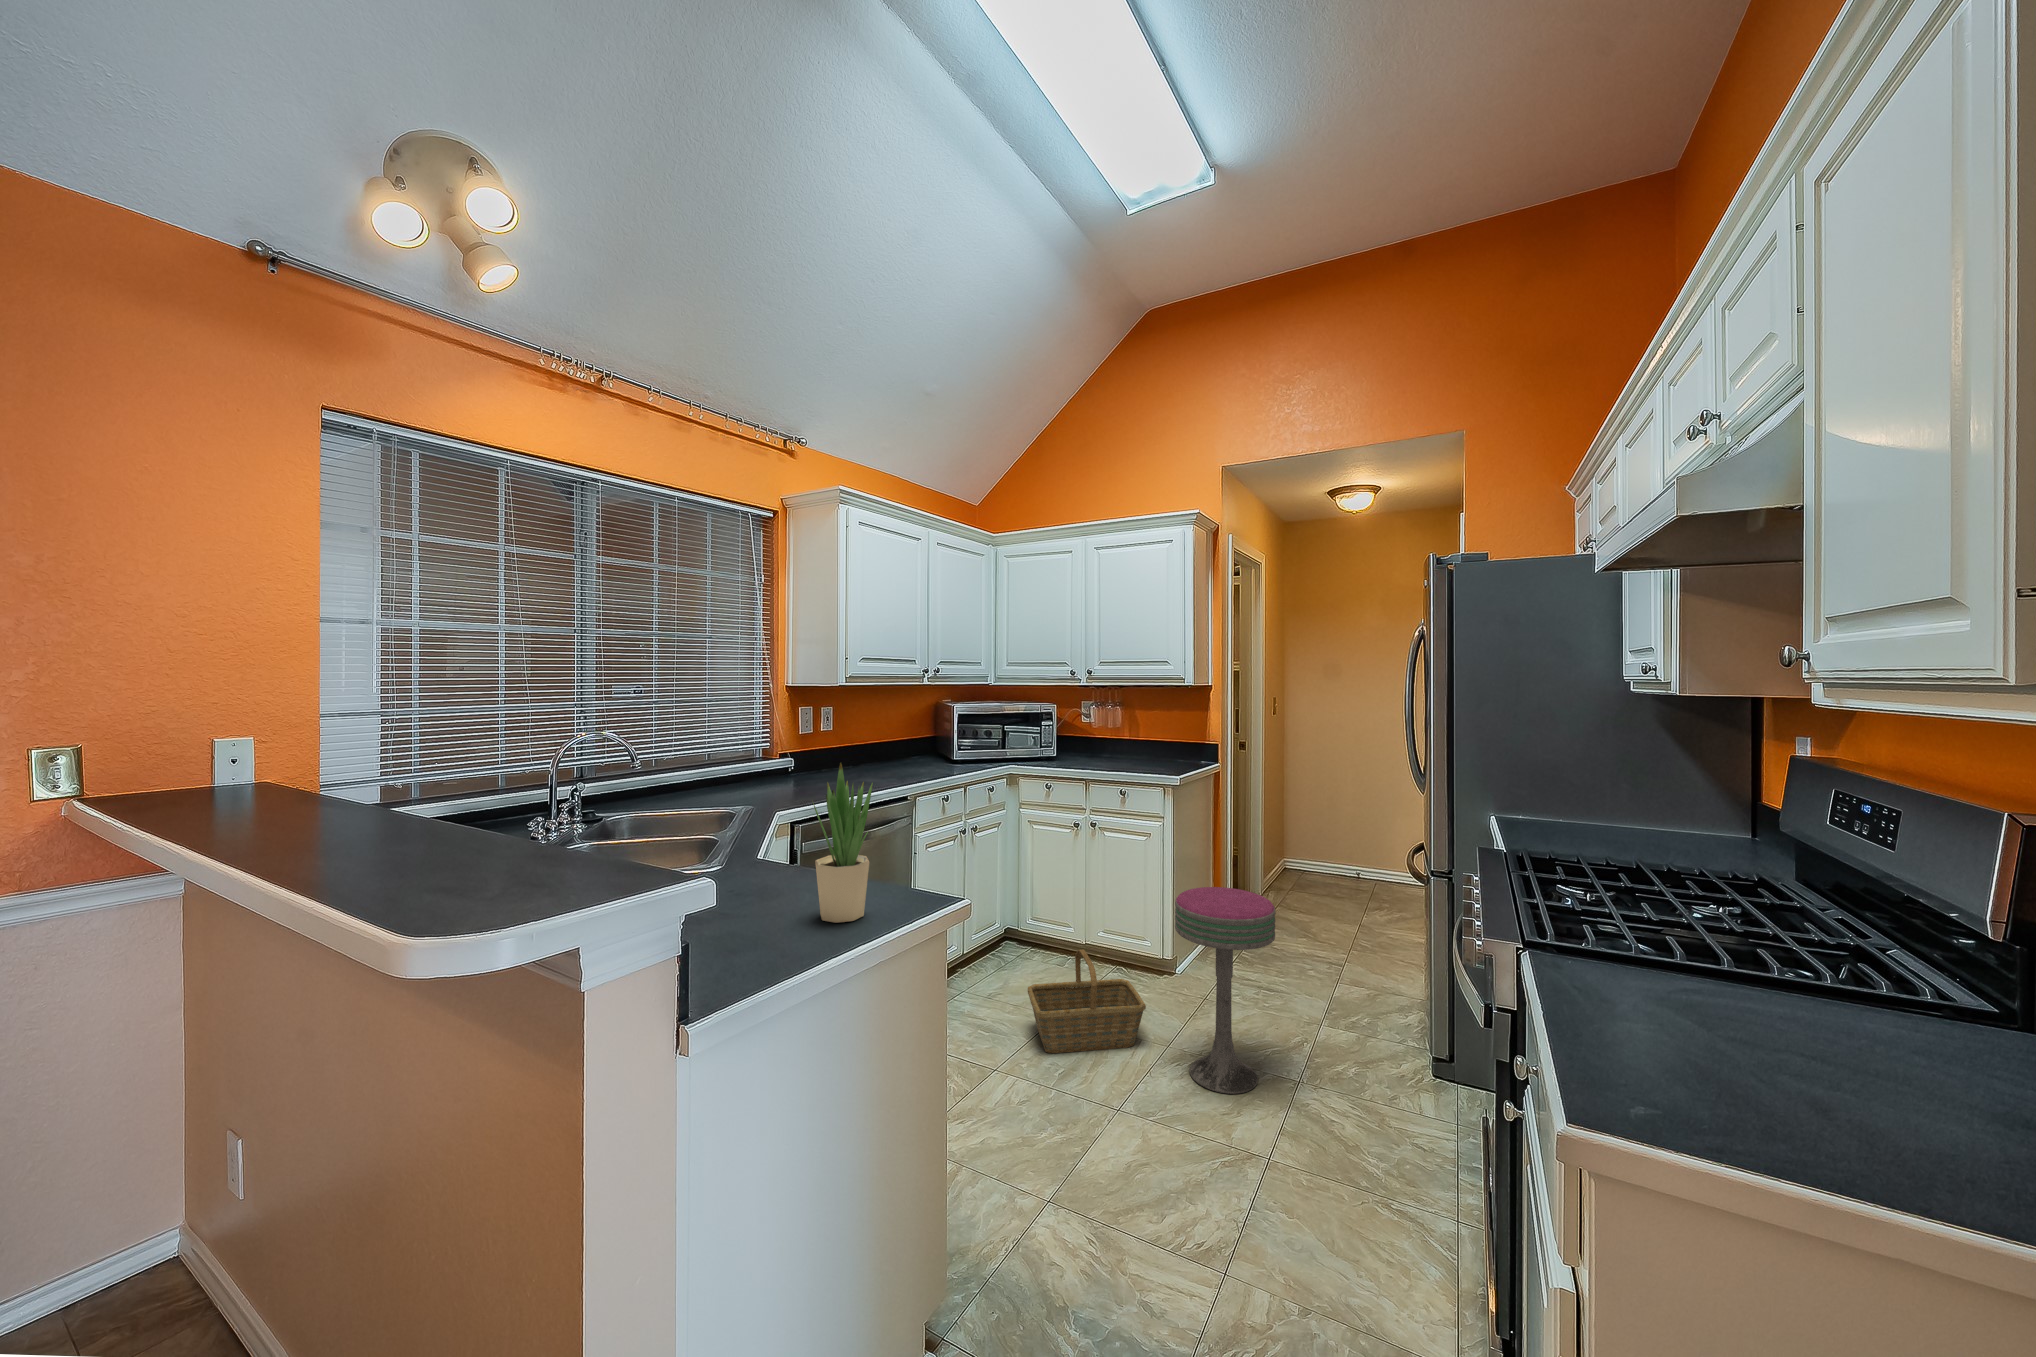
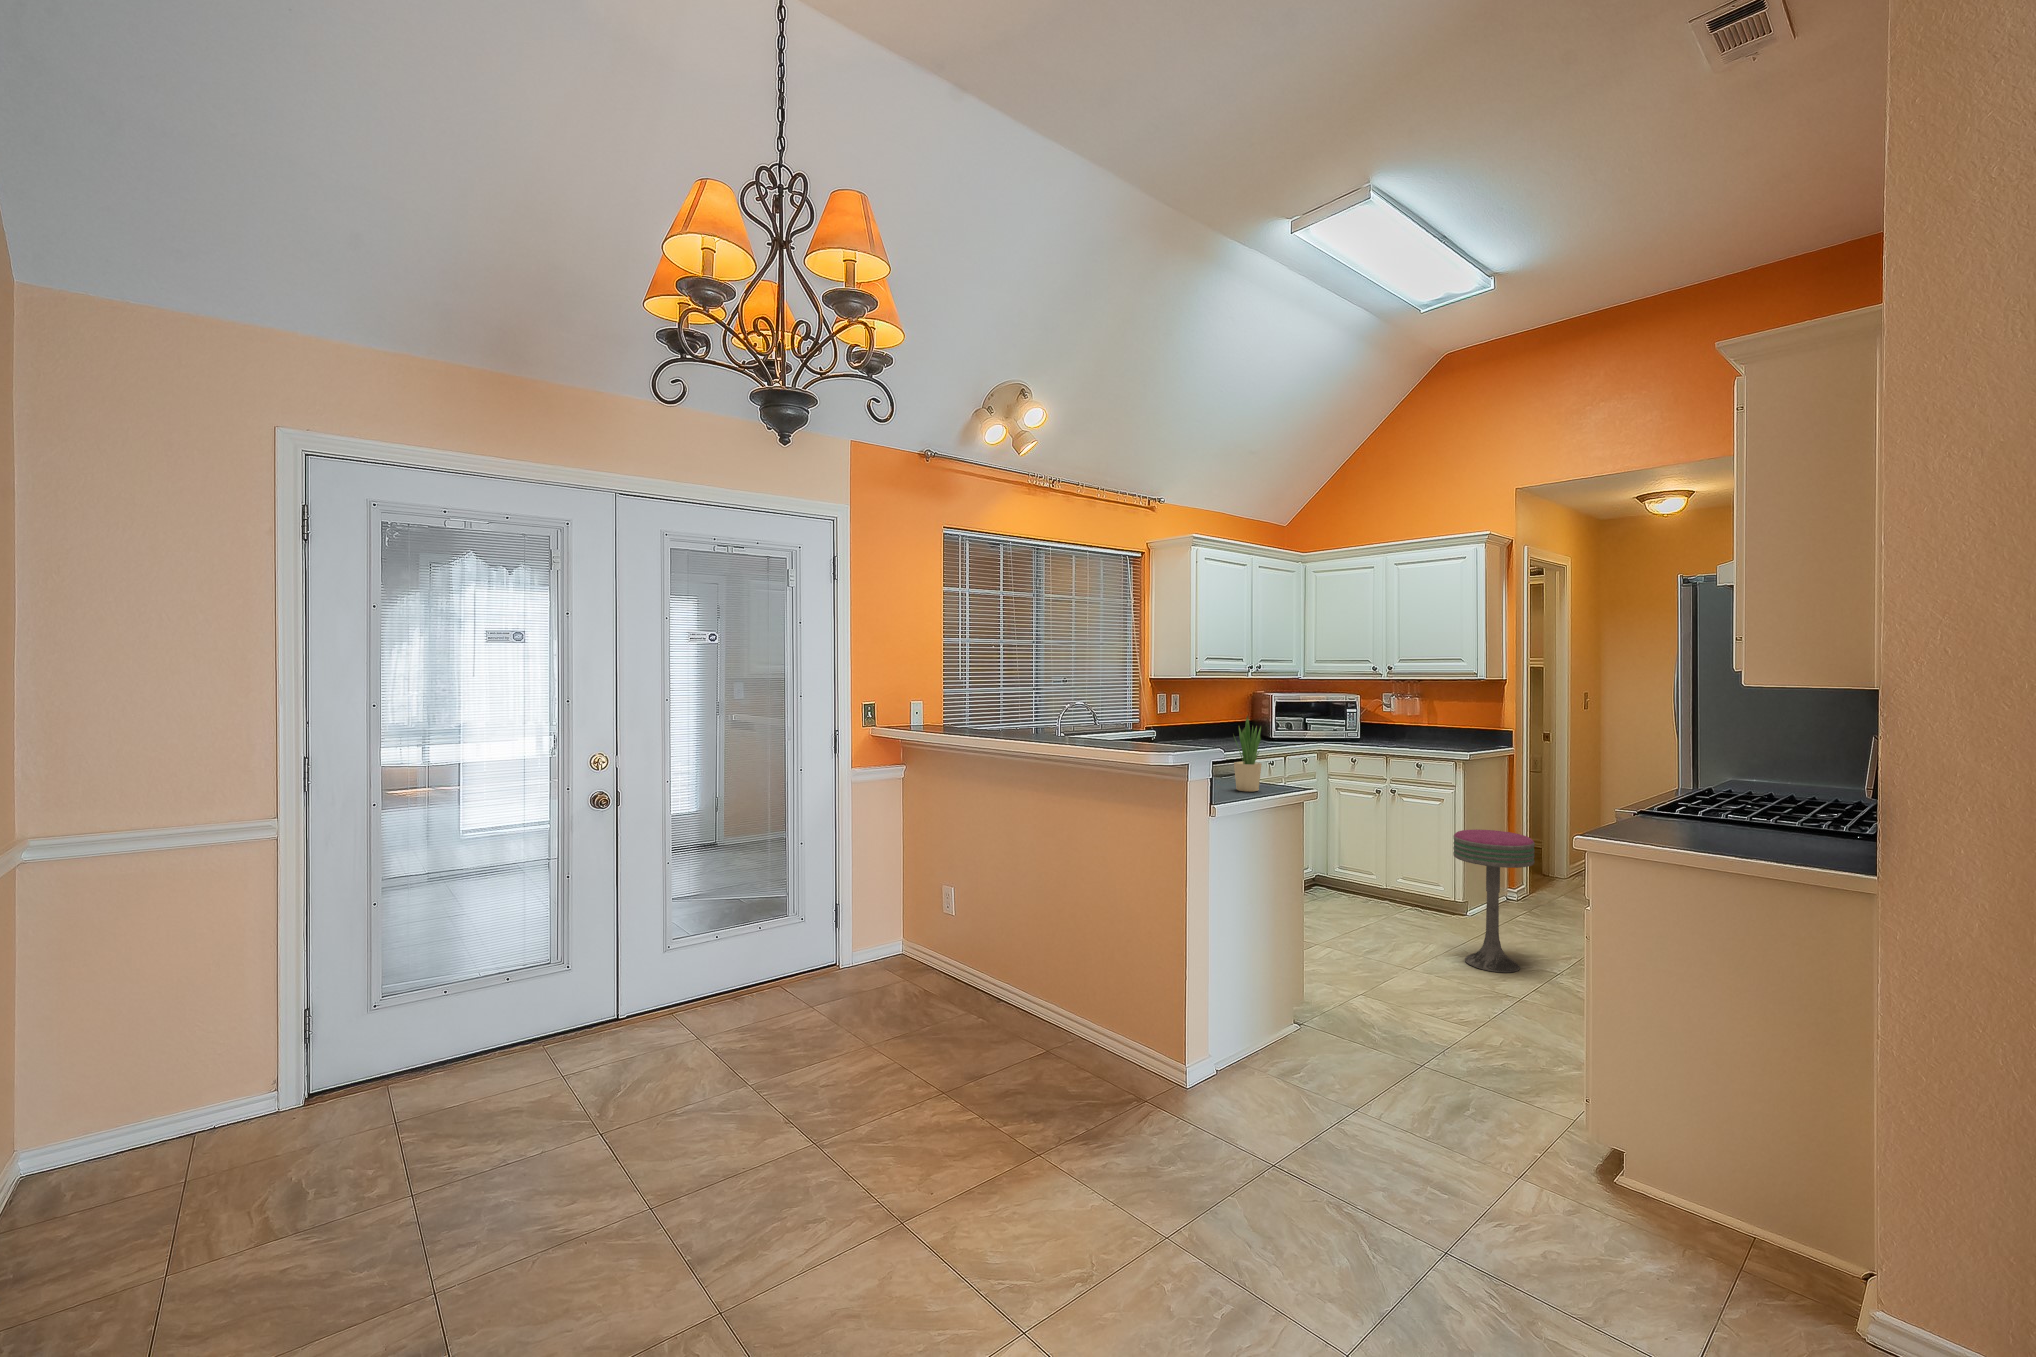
basket: present [1028,950,1146,1053] -> none [1338,875,1432,945]

